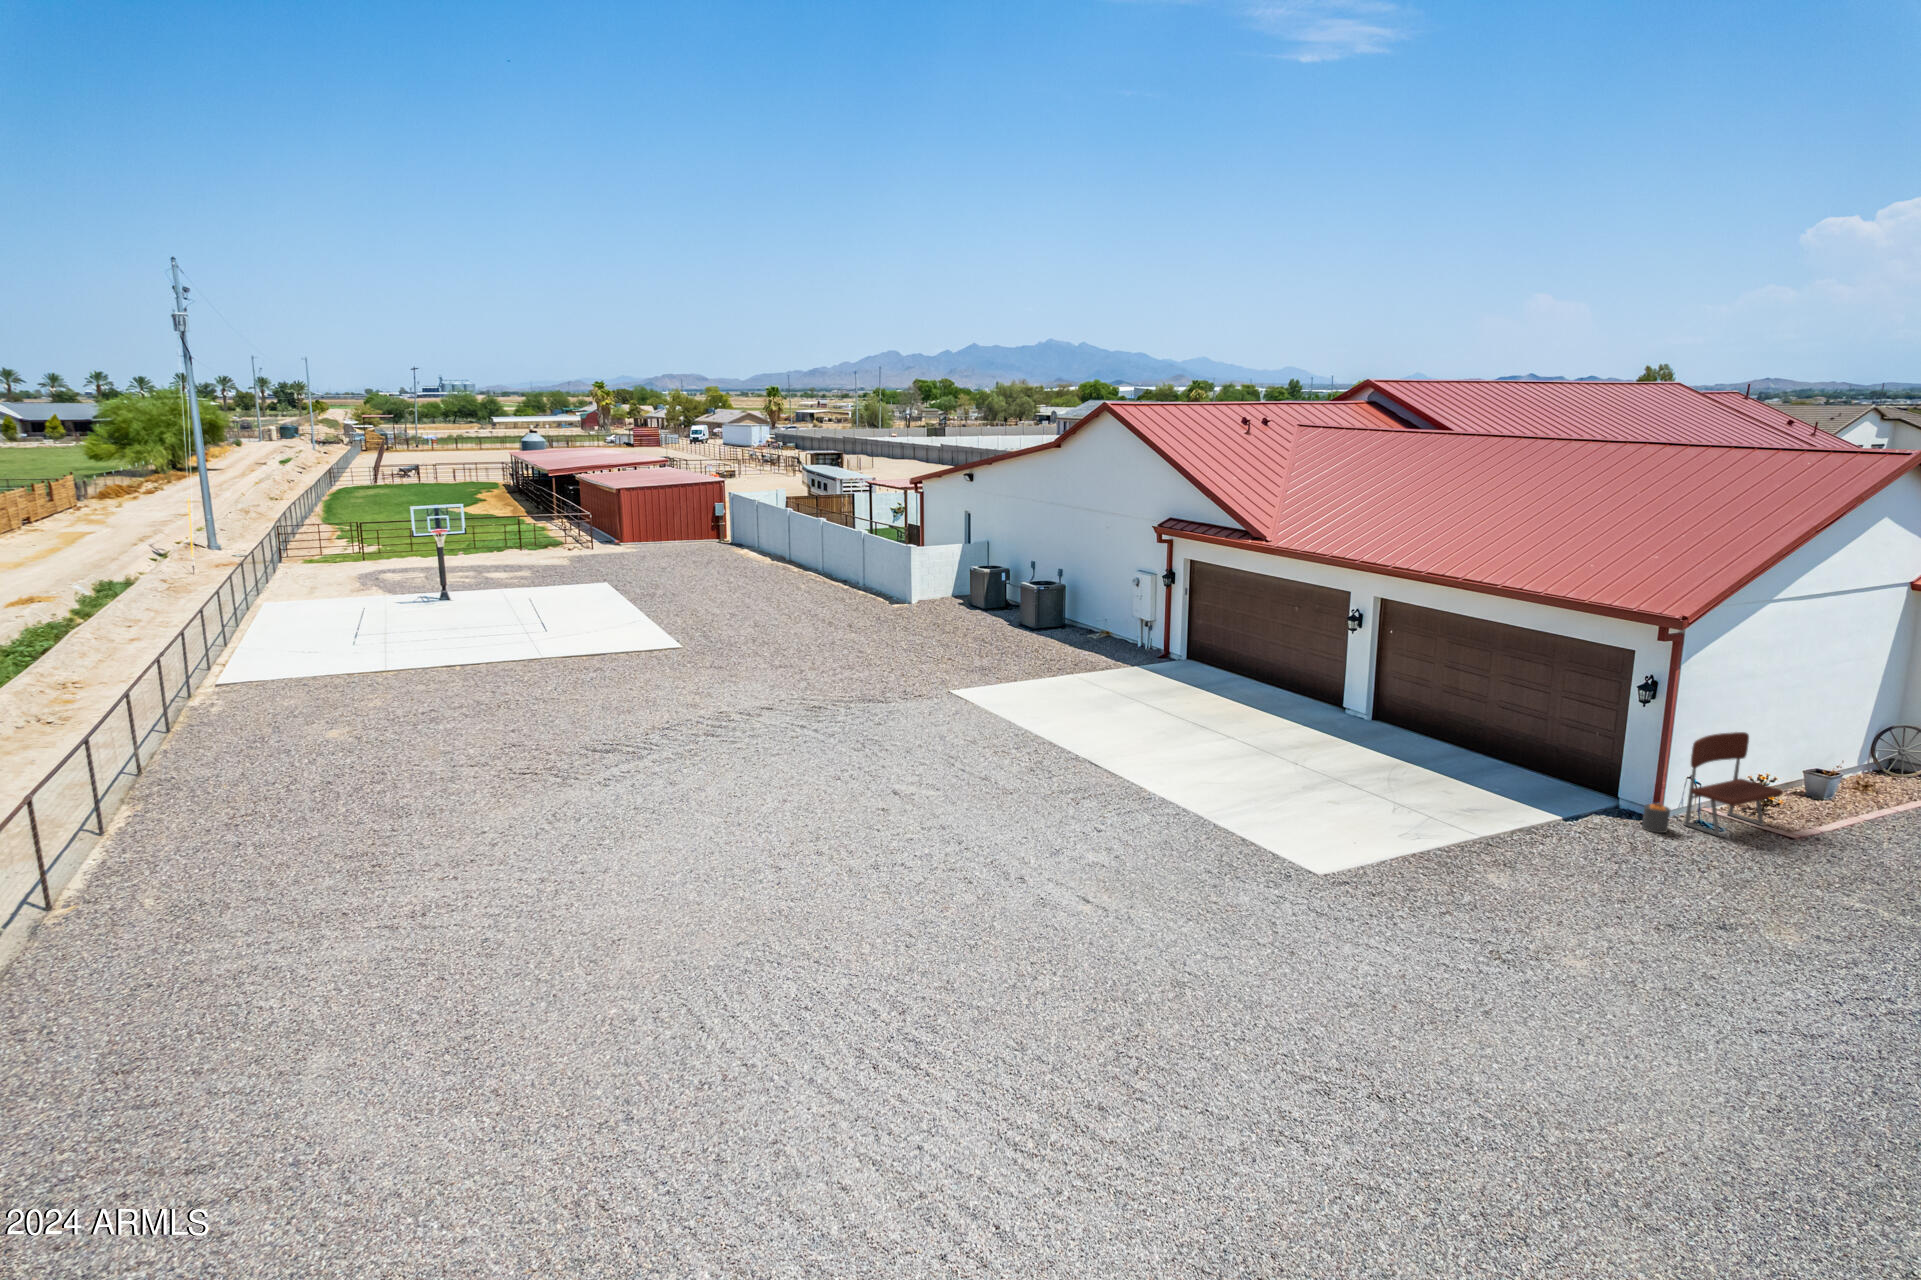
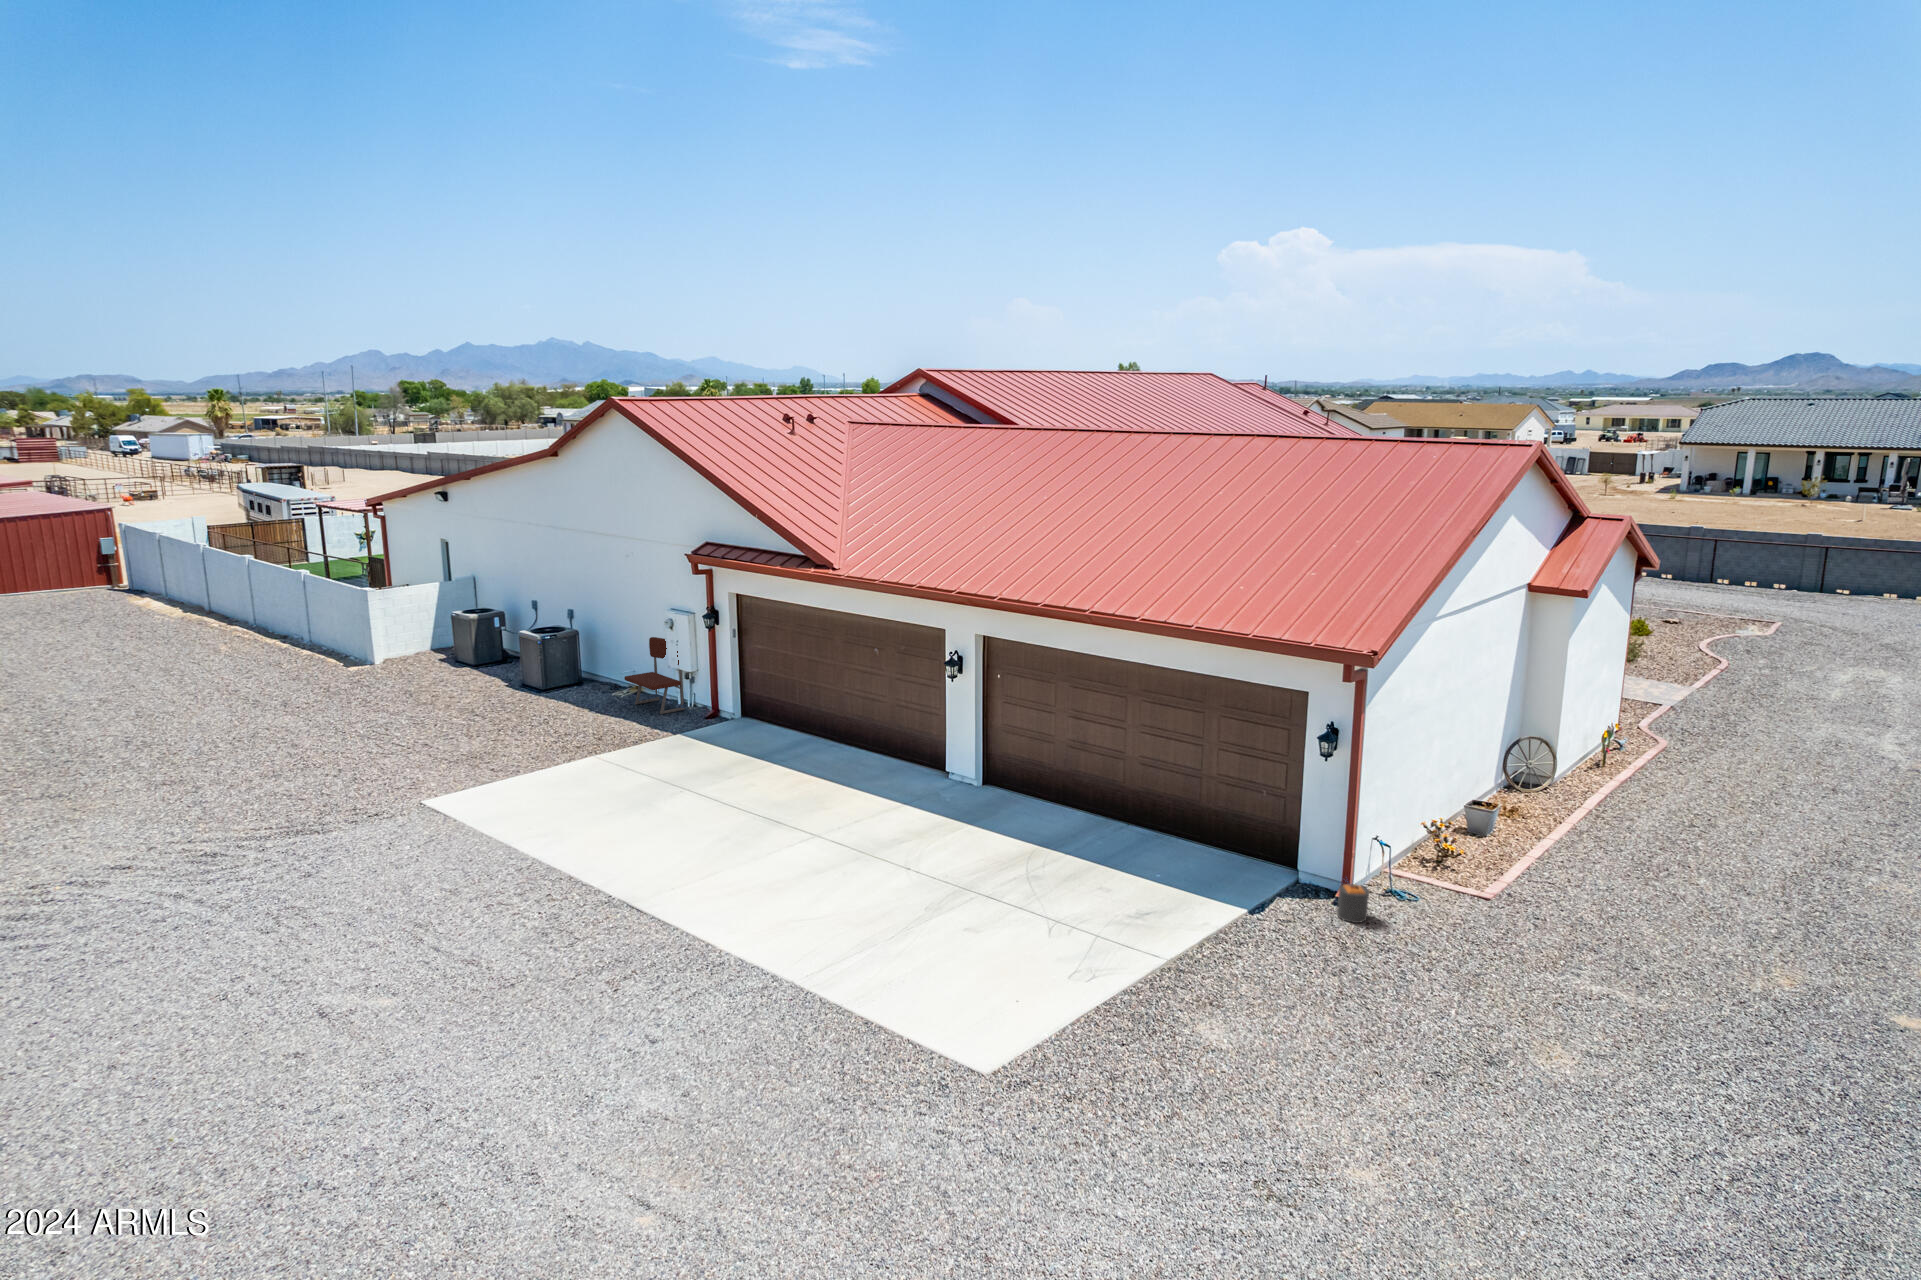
bench: present [1683,732,1783,836] -> present [624,637,685,714]

